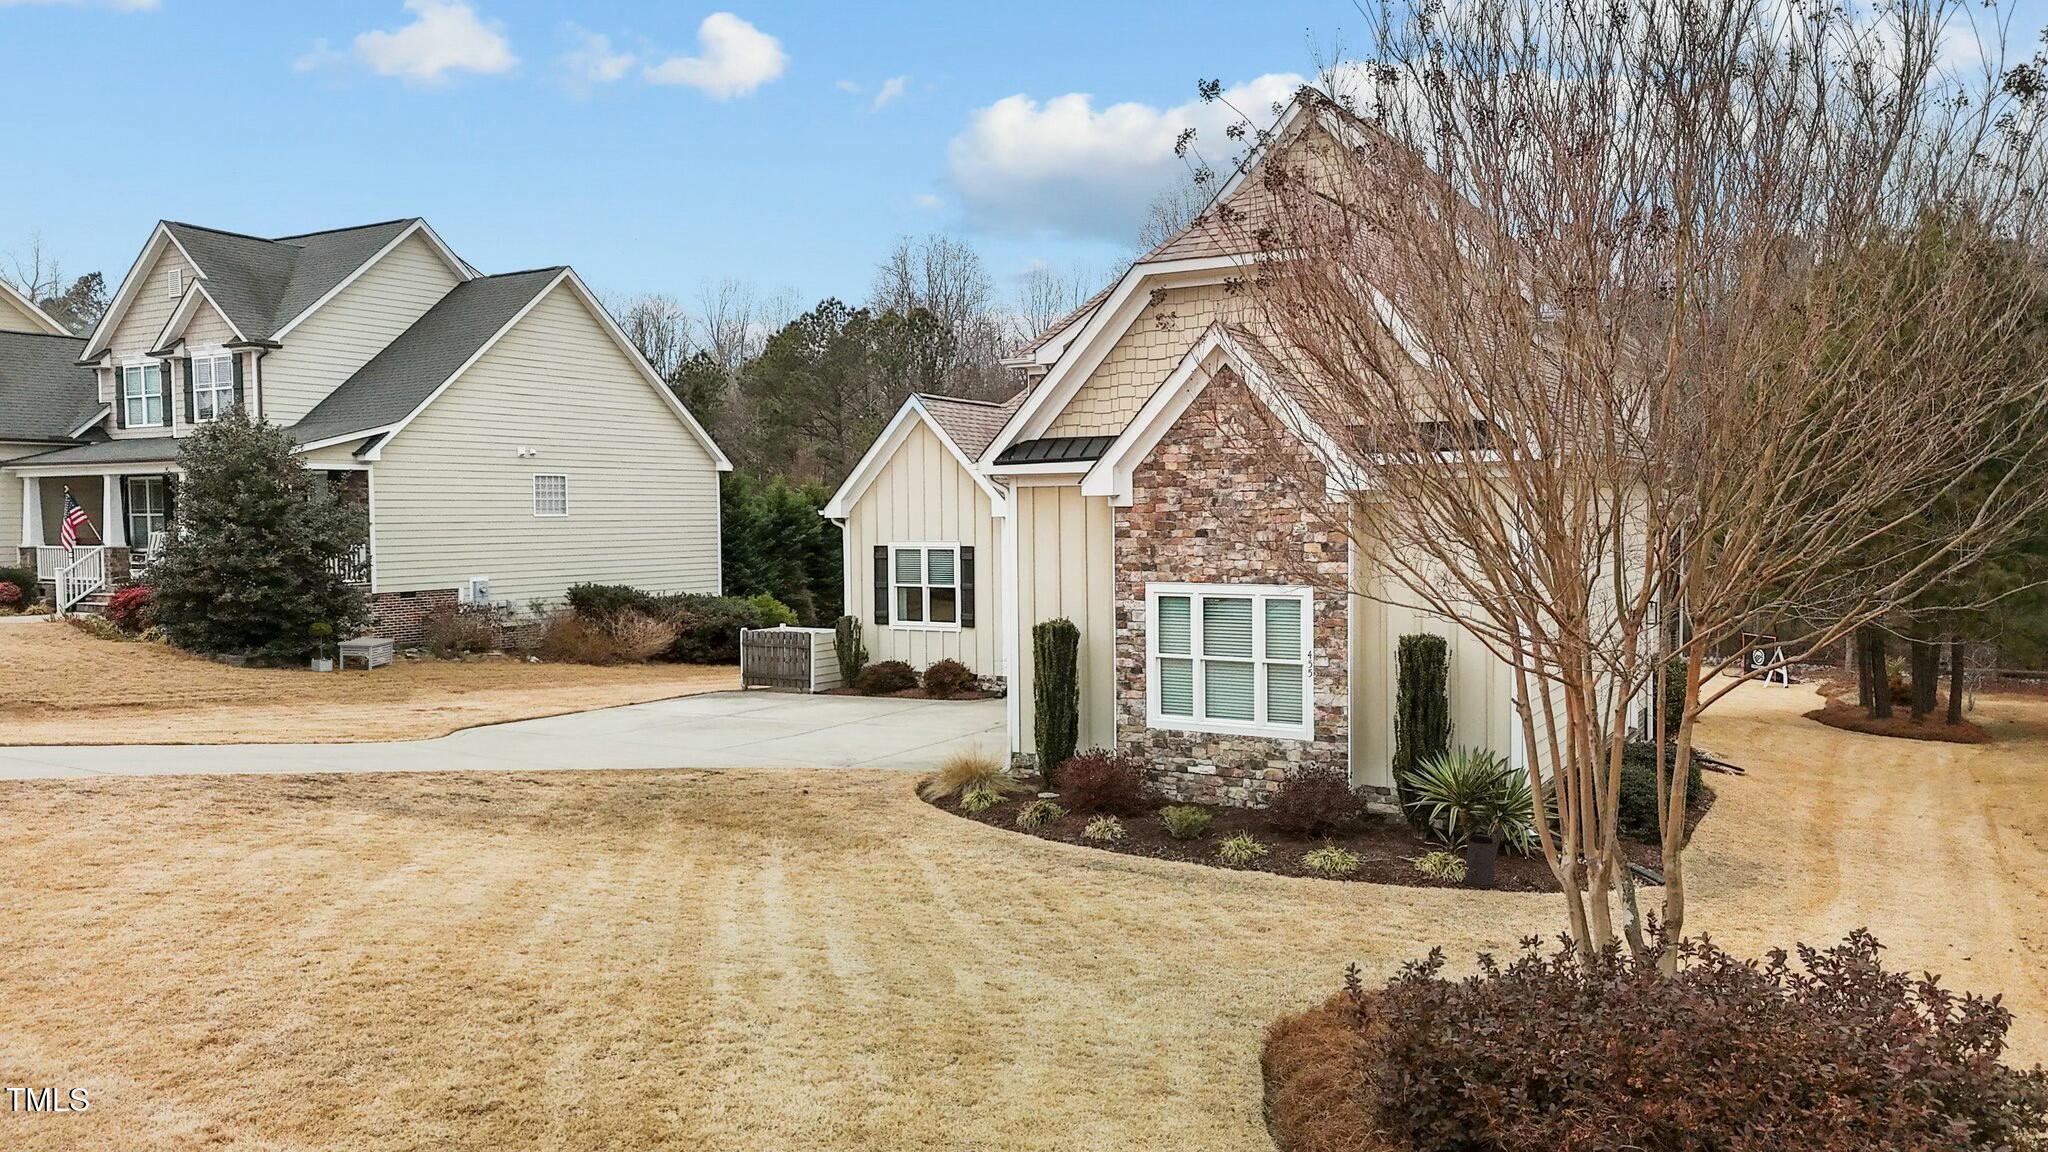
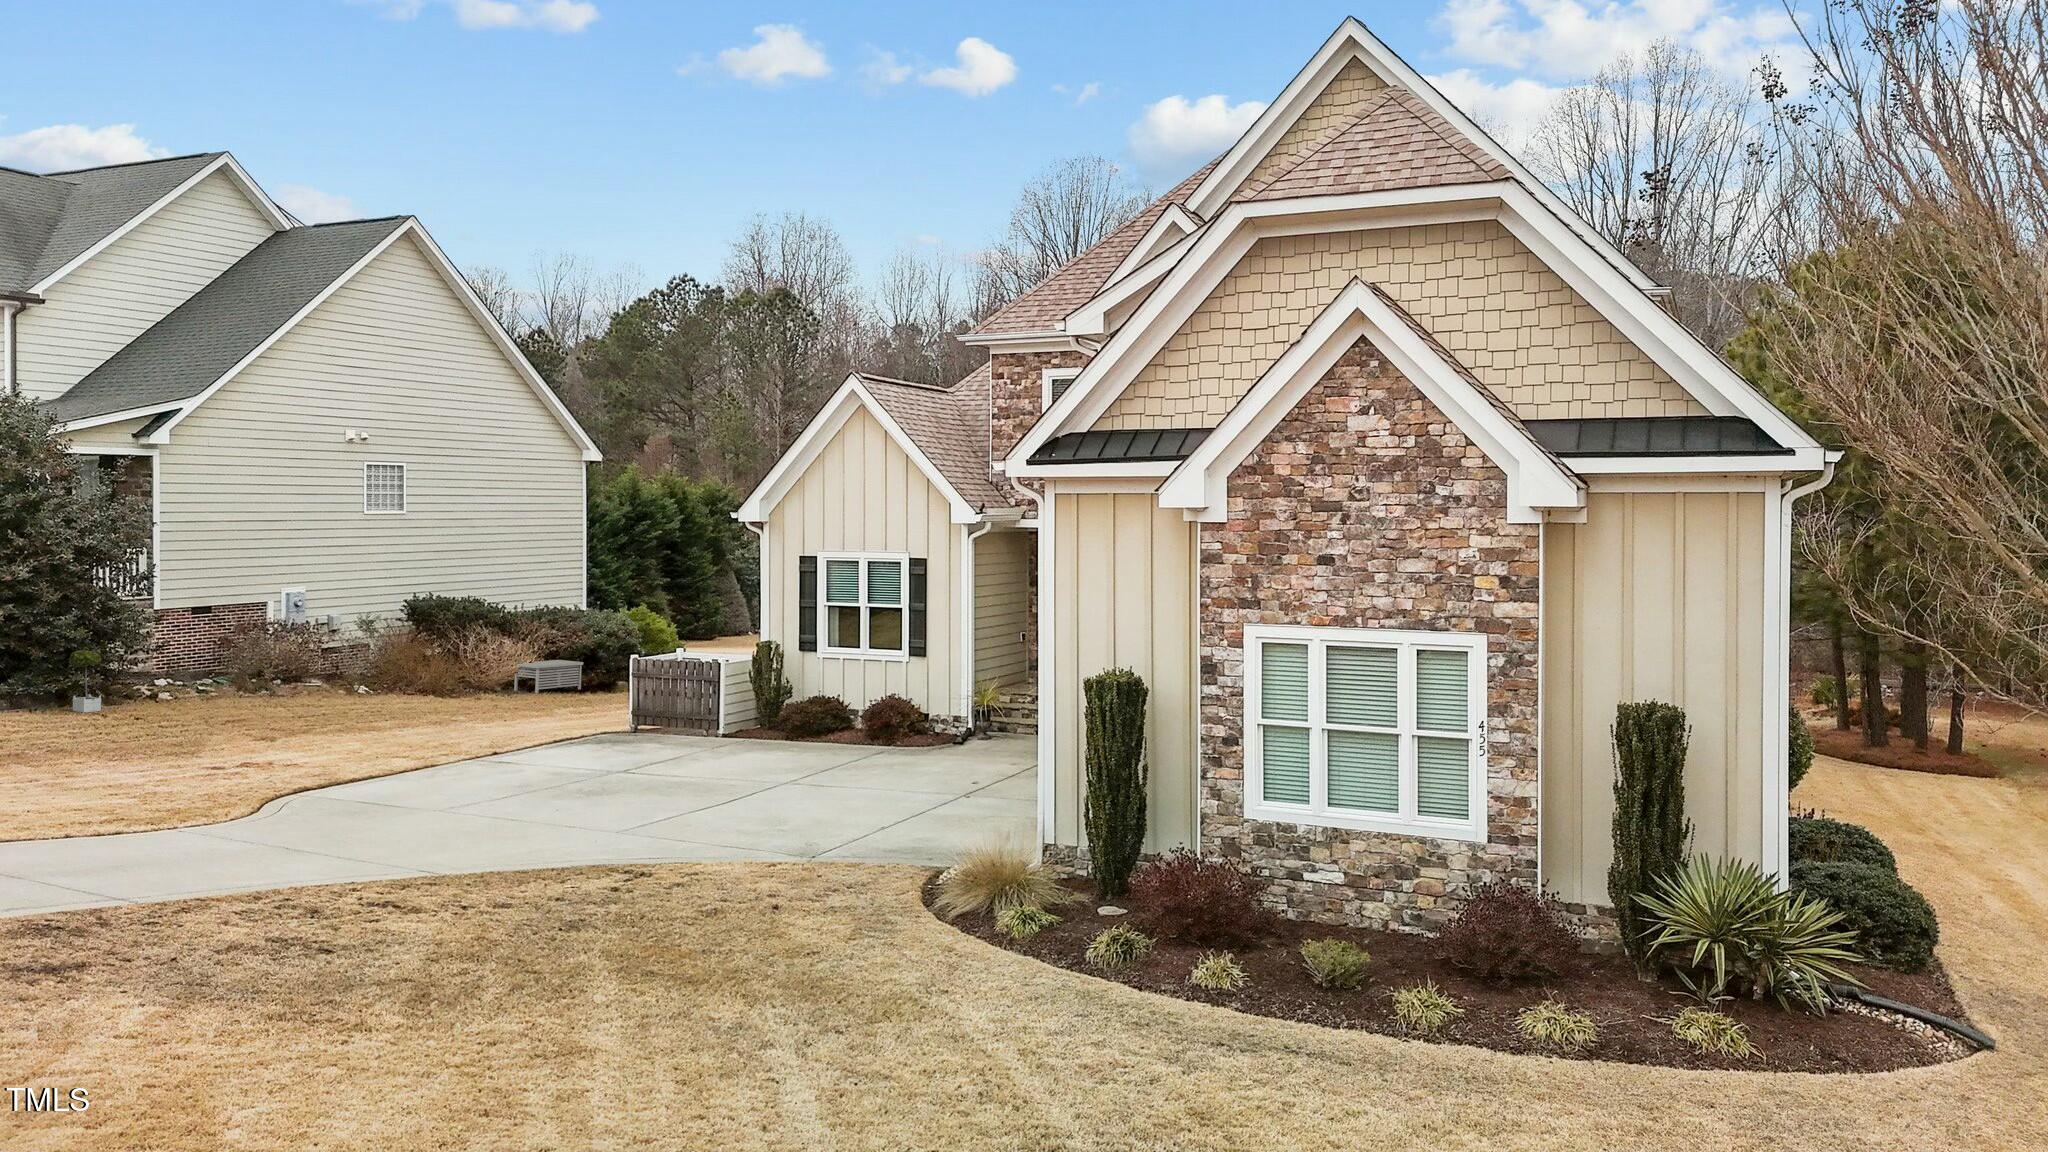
storage bench: present [338,638,394,671] -> present [514,660,583,693]
watering can: present [1464,825,1503,888] -> none [1727,969,1774,1058]

